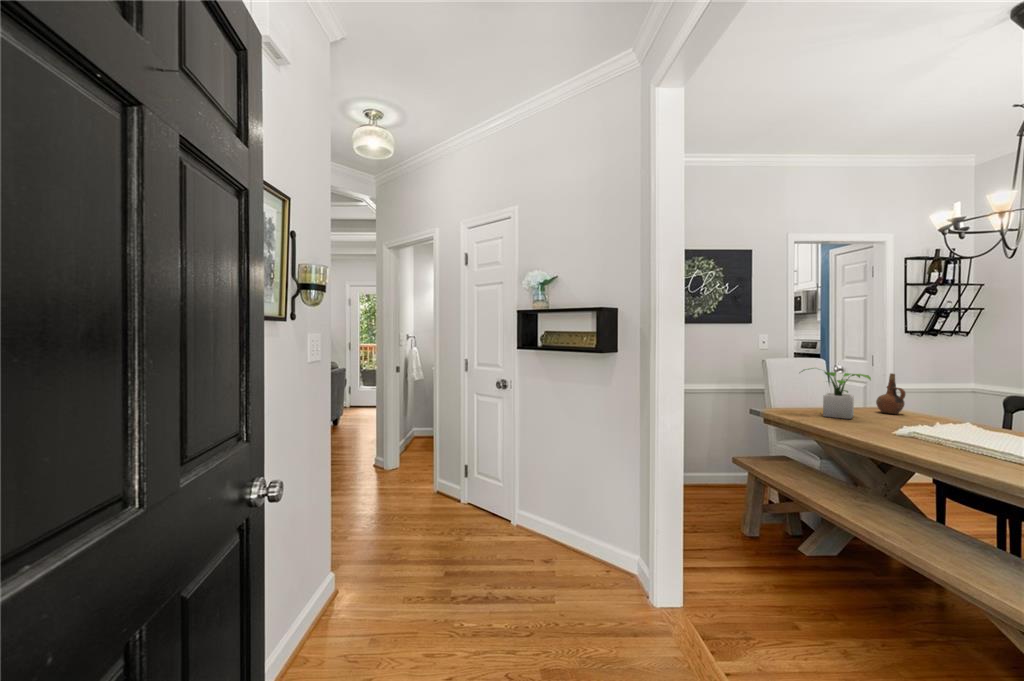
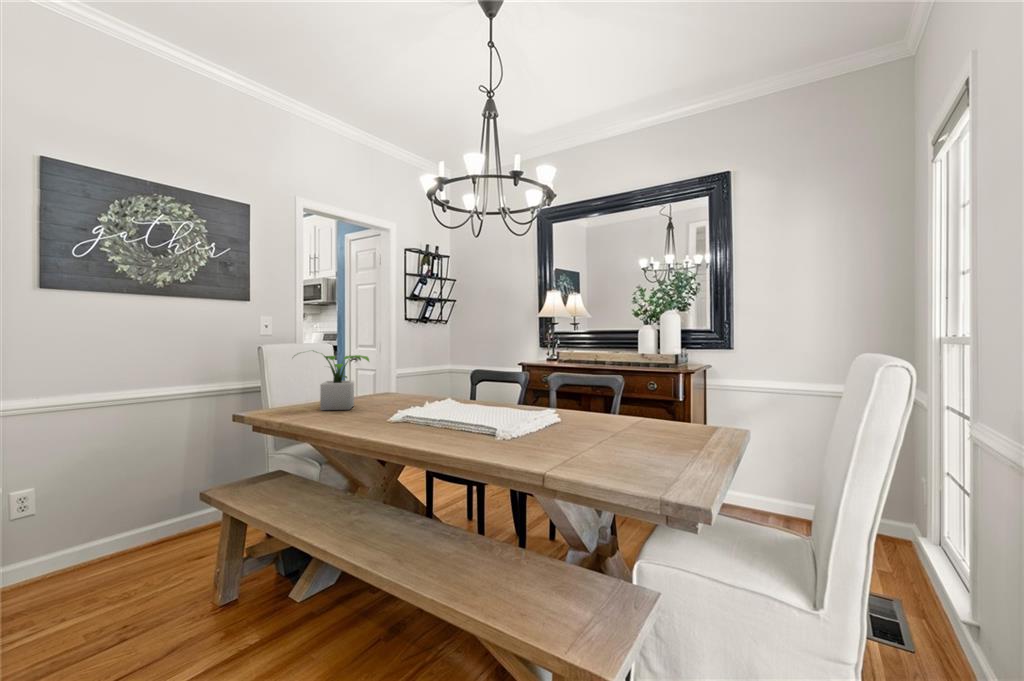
ceramic pitcher: present [876,373,905,414] -> none [378,355,403,398]

